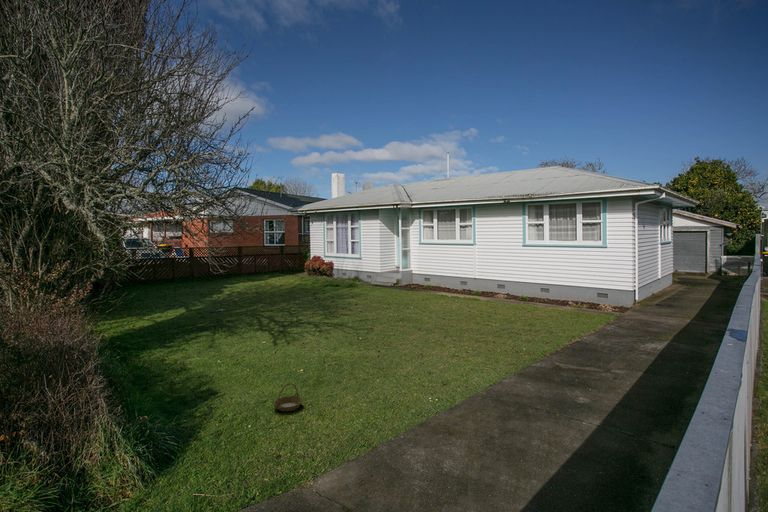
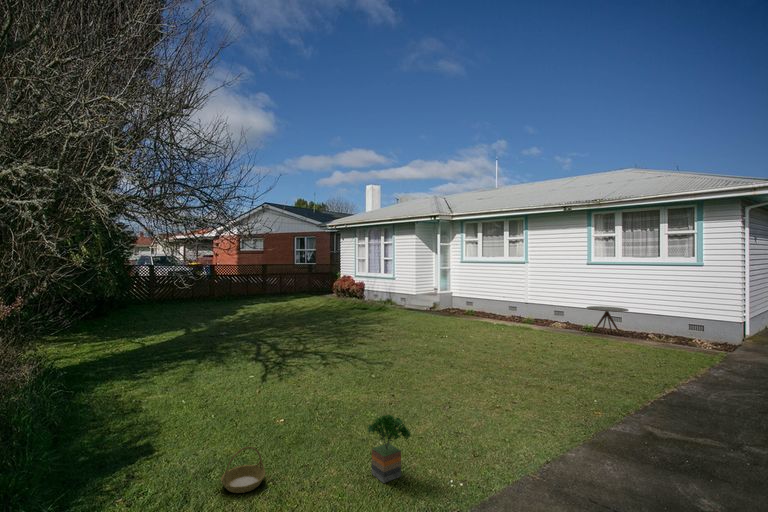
round table: none [521,280,552,303] -> present [586,306,629,335]
potted tree: none [366,359,395,402] -> present [368,415,411,483]

